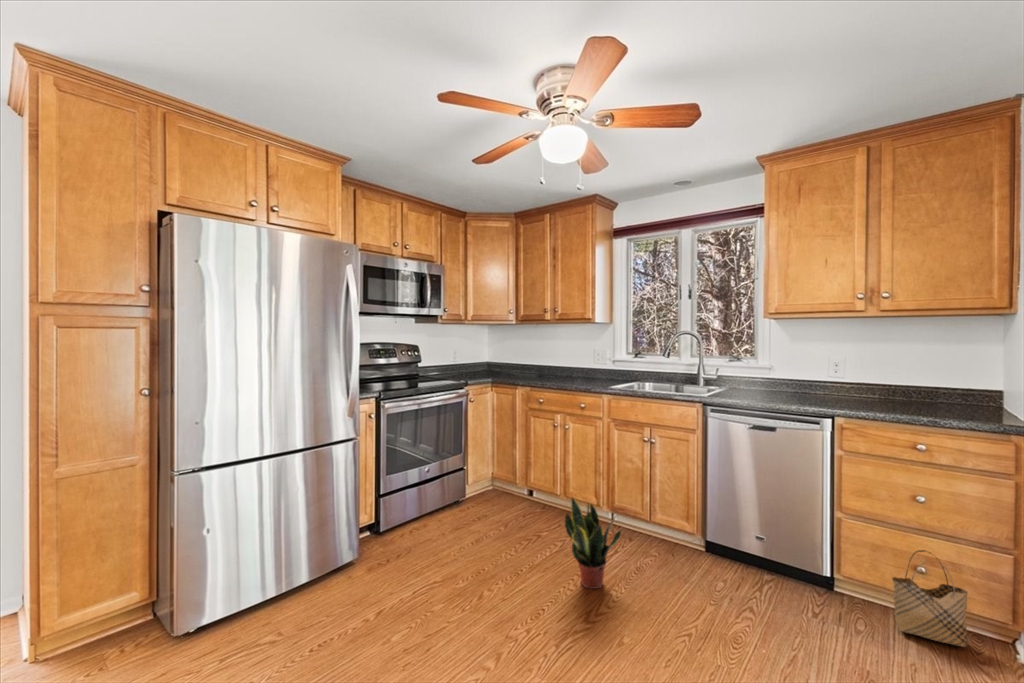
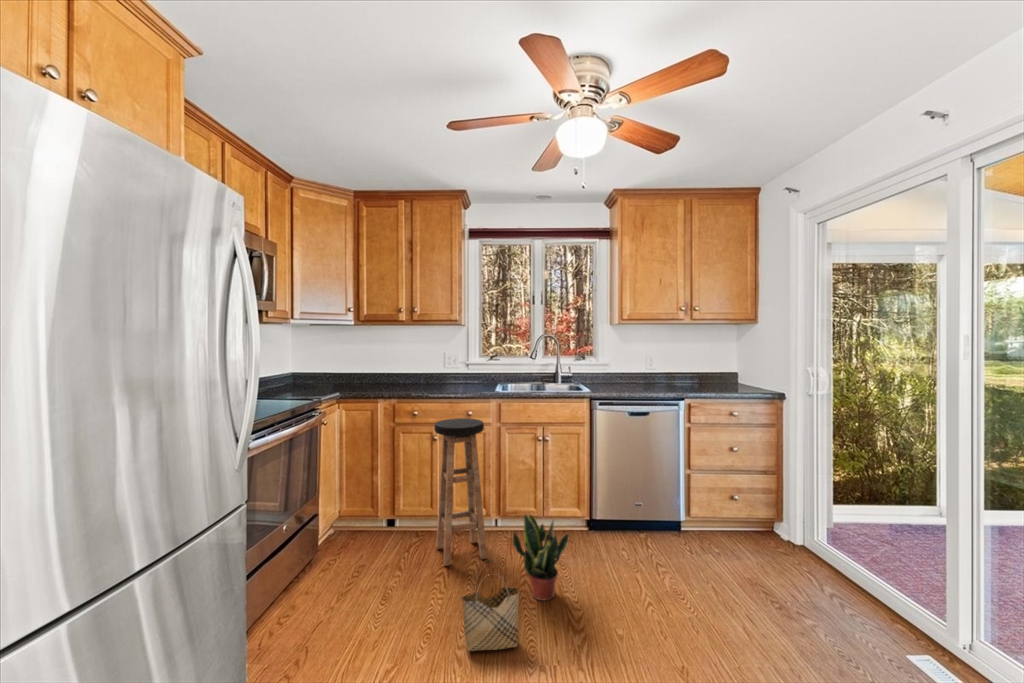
bar stool: none [536,407,583,541] -> present [434,418,487,566]
woven basket: present [892,550,968,647] -> present [462,559,519,651]

